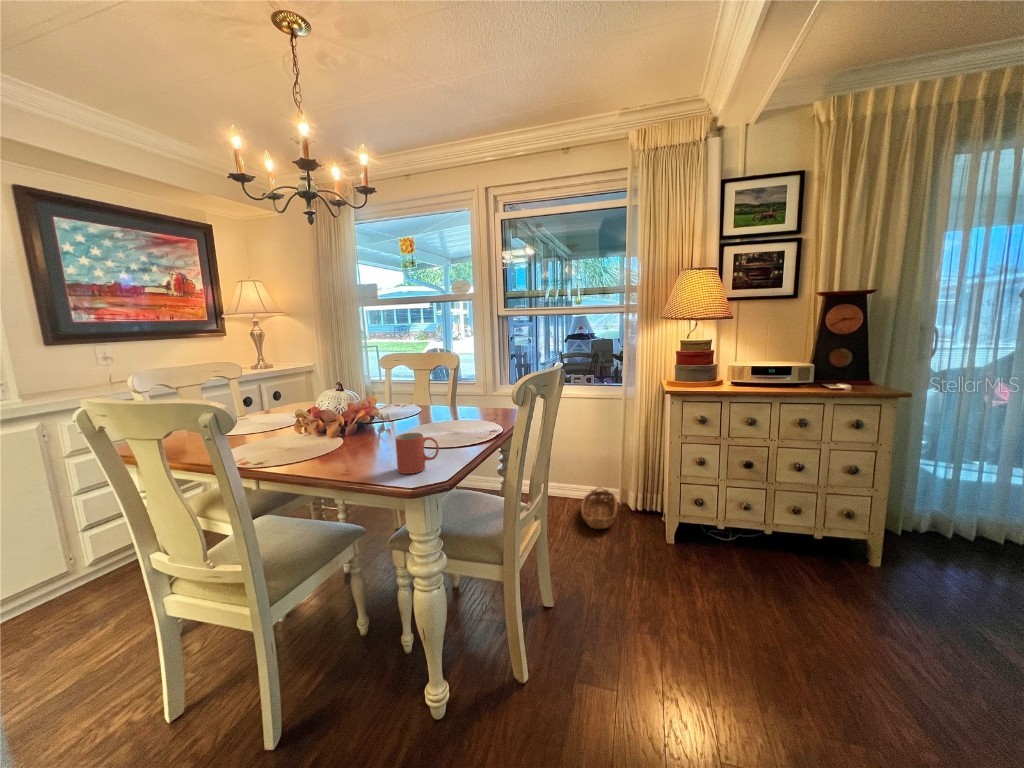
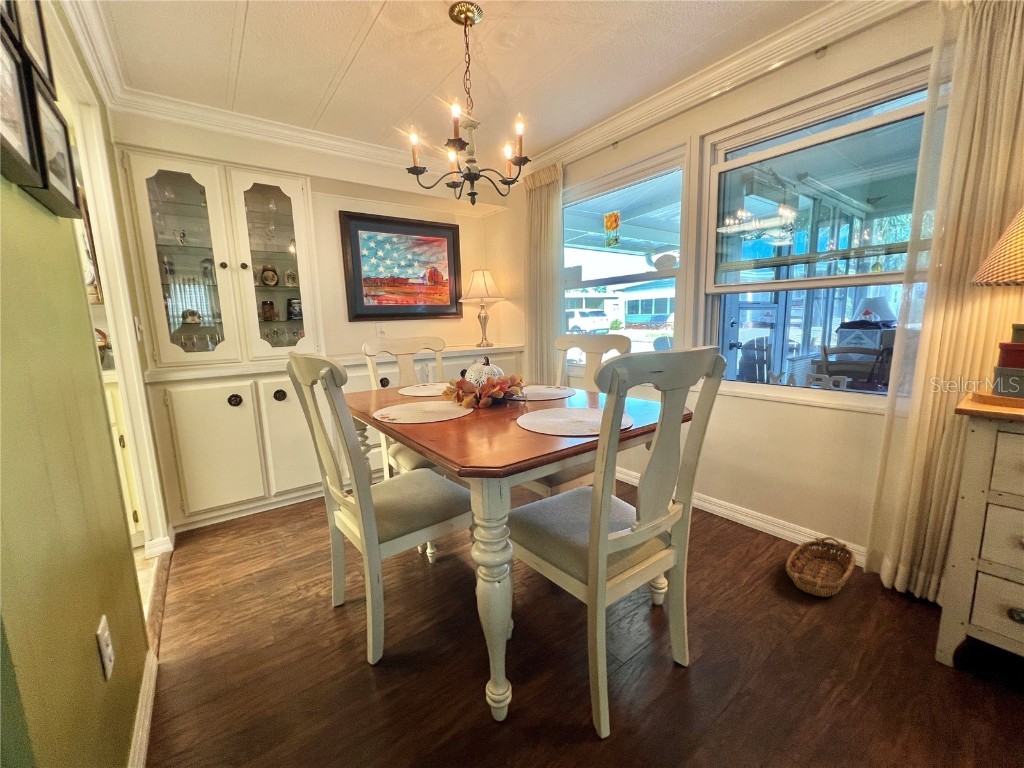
mug: present [395,433,439,474] -> none [472,408,517,451]

